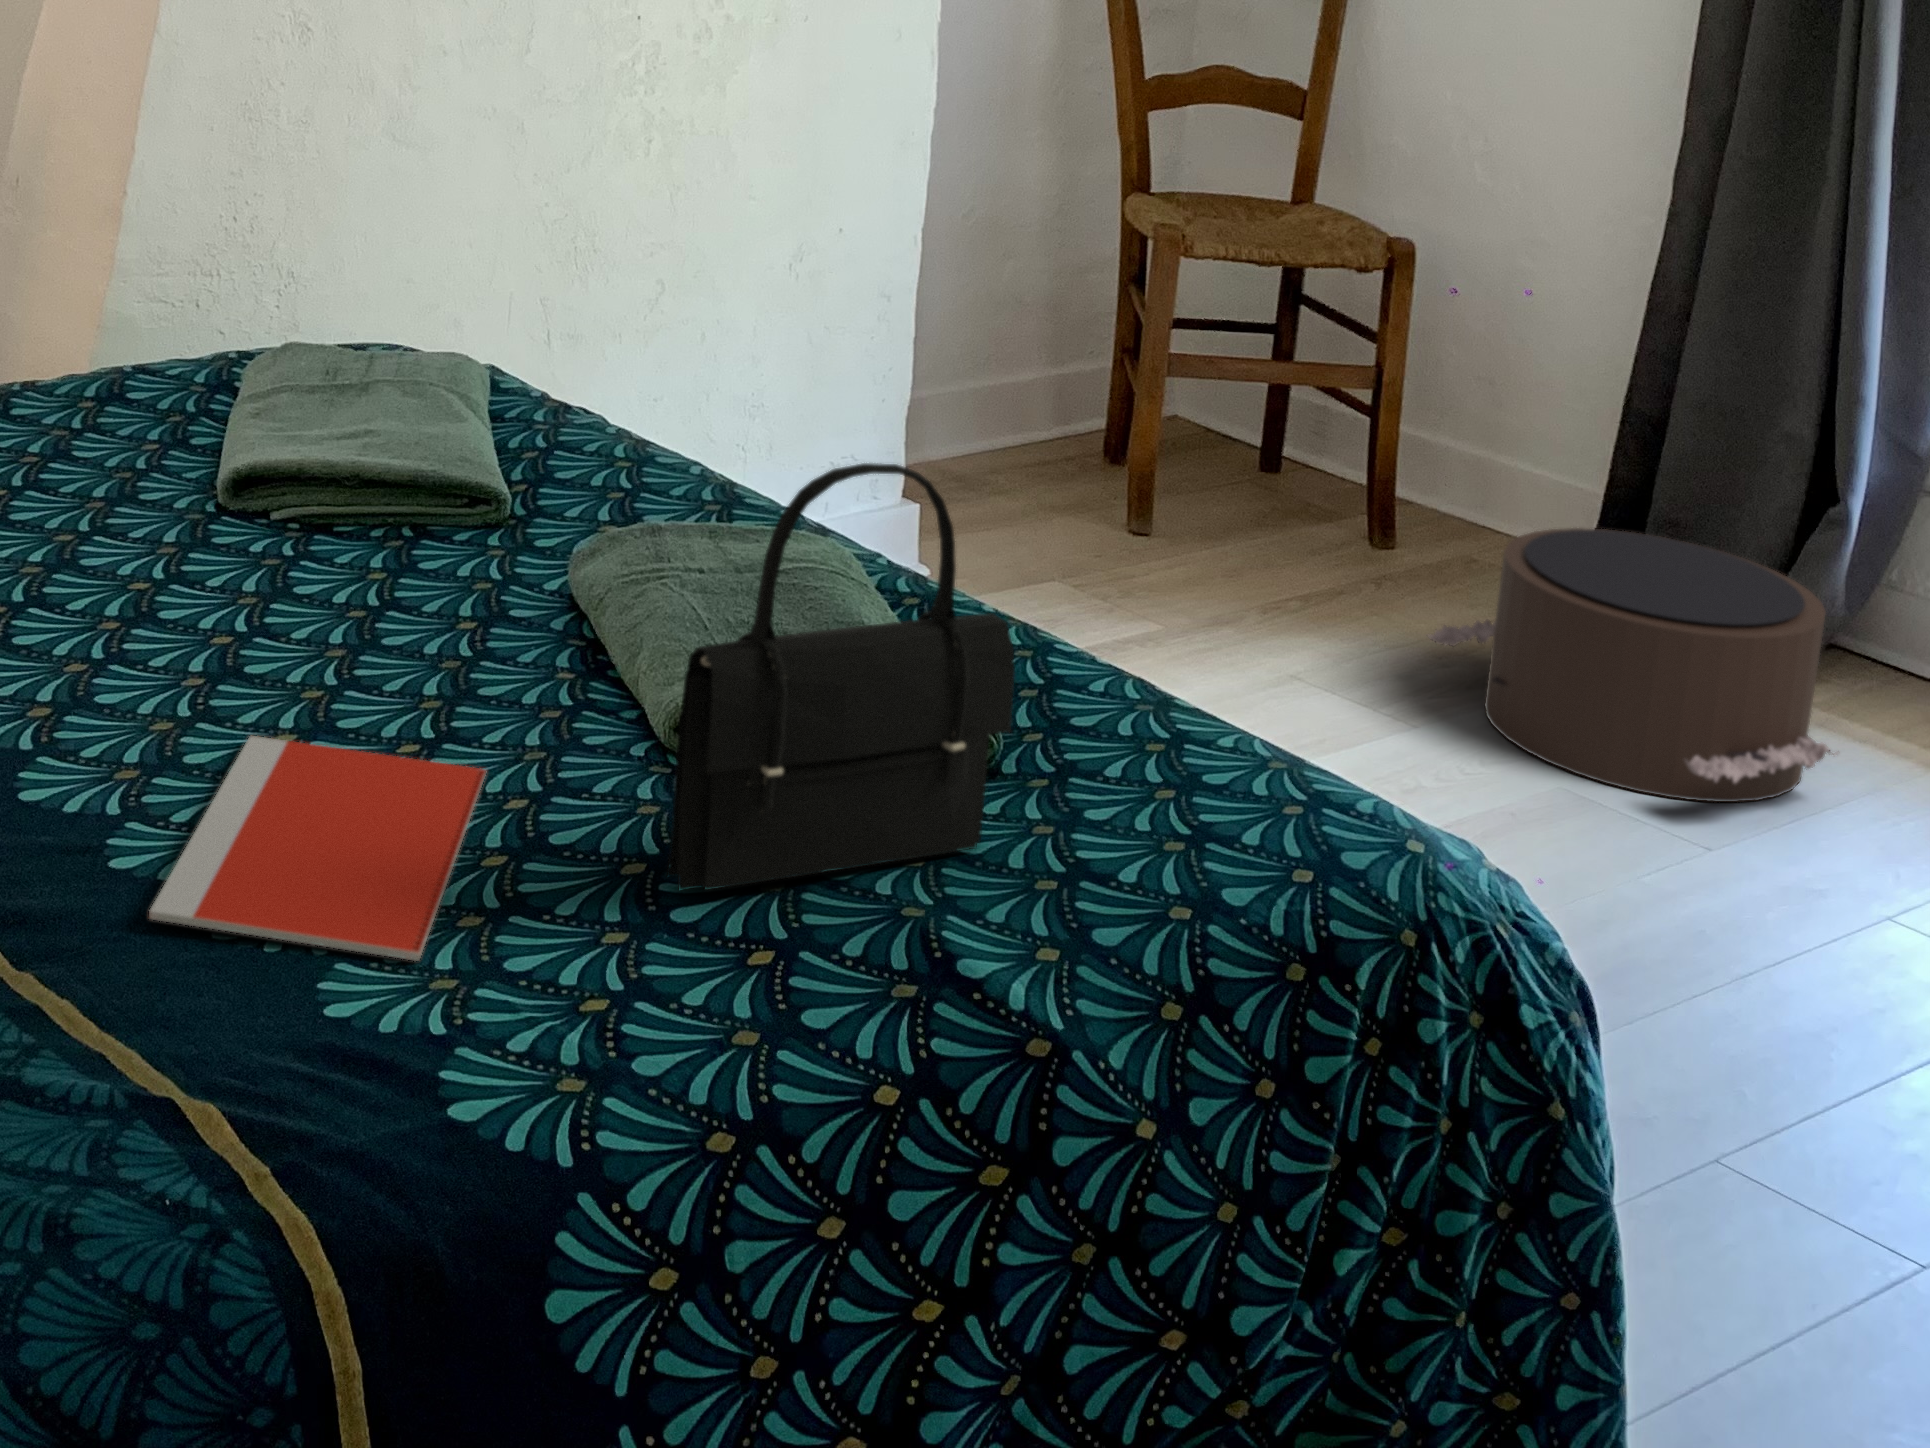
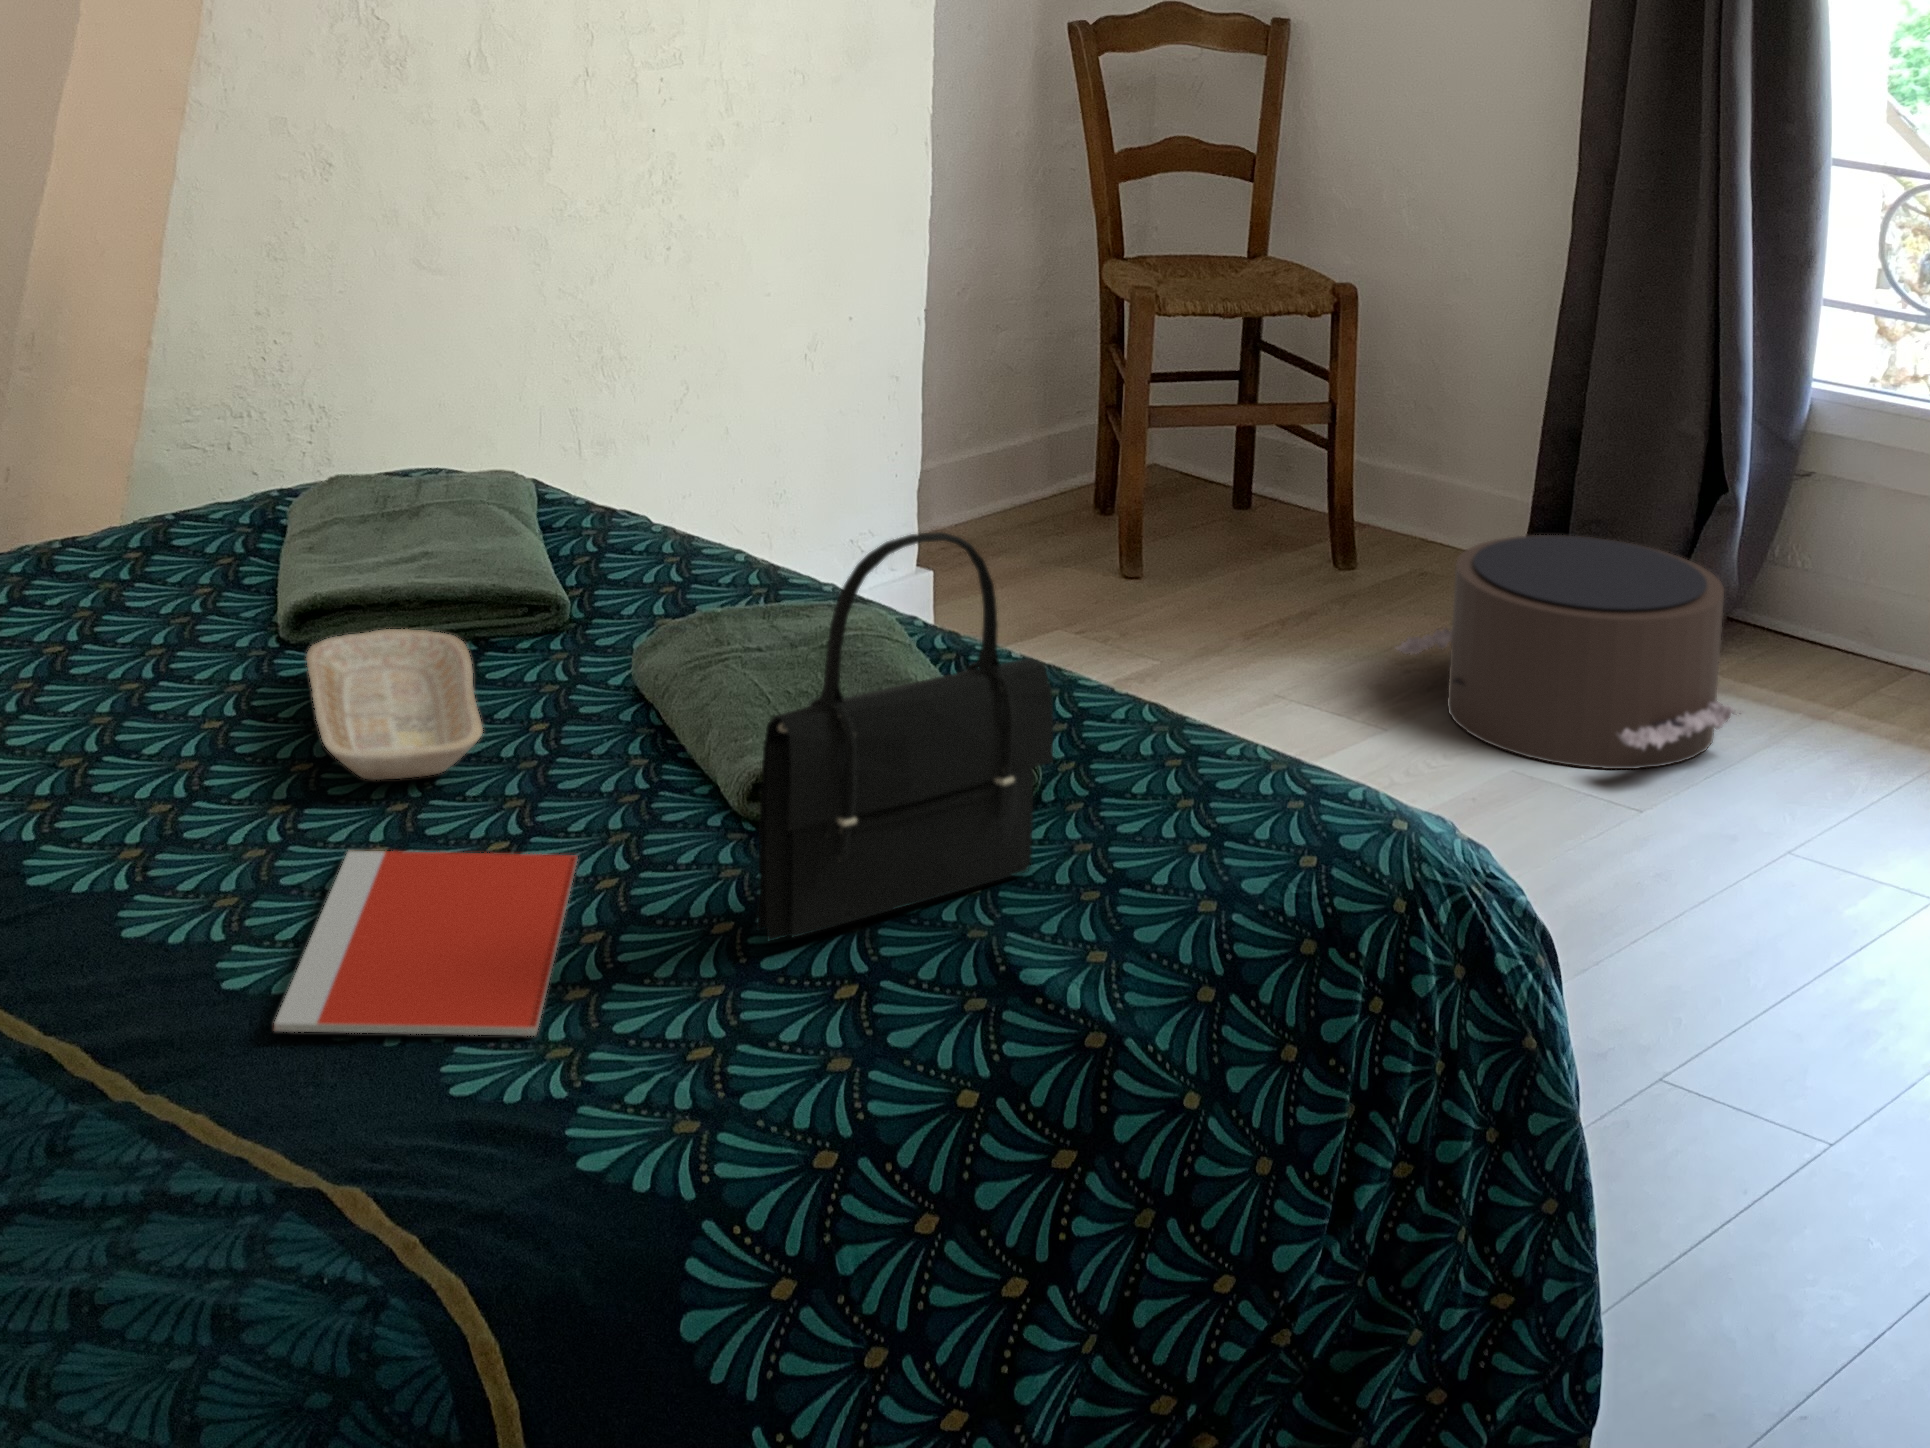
tray: none [233,508,400,666] -> present [307,629,483,780]

